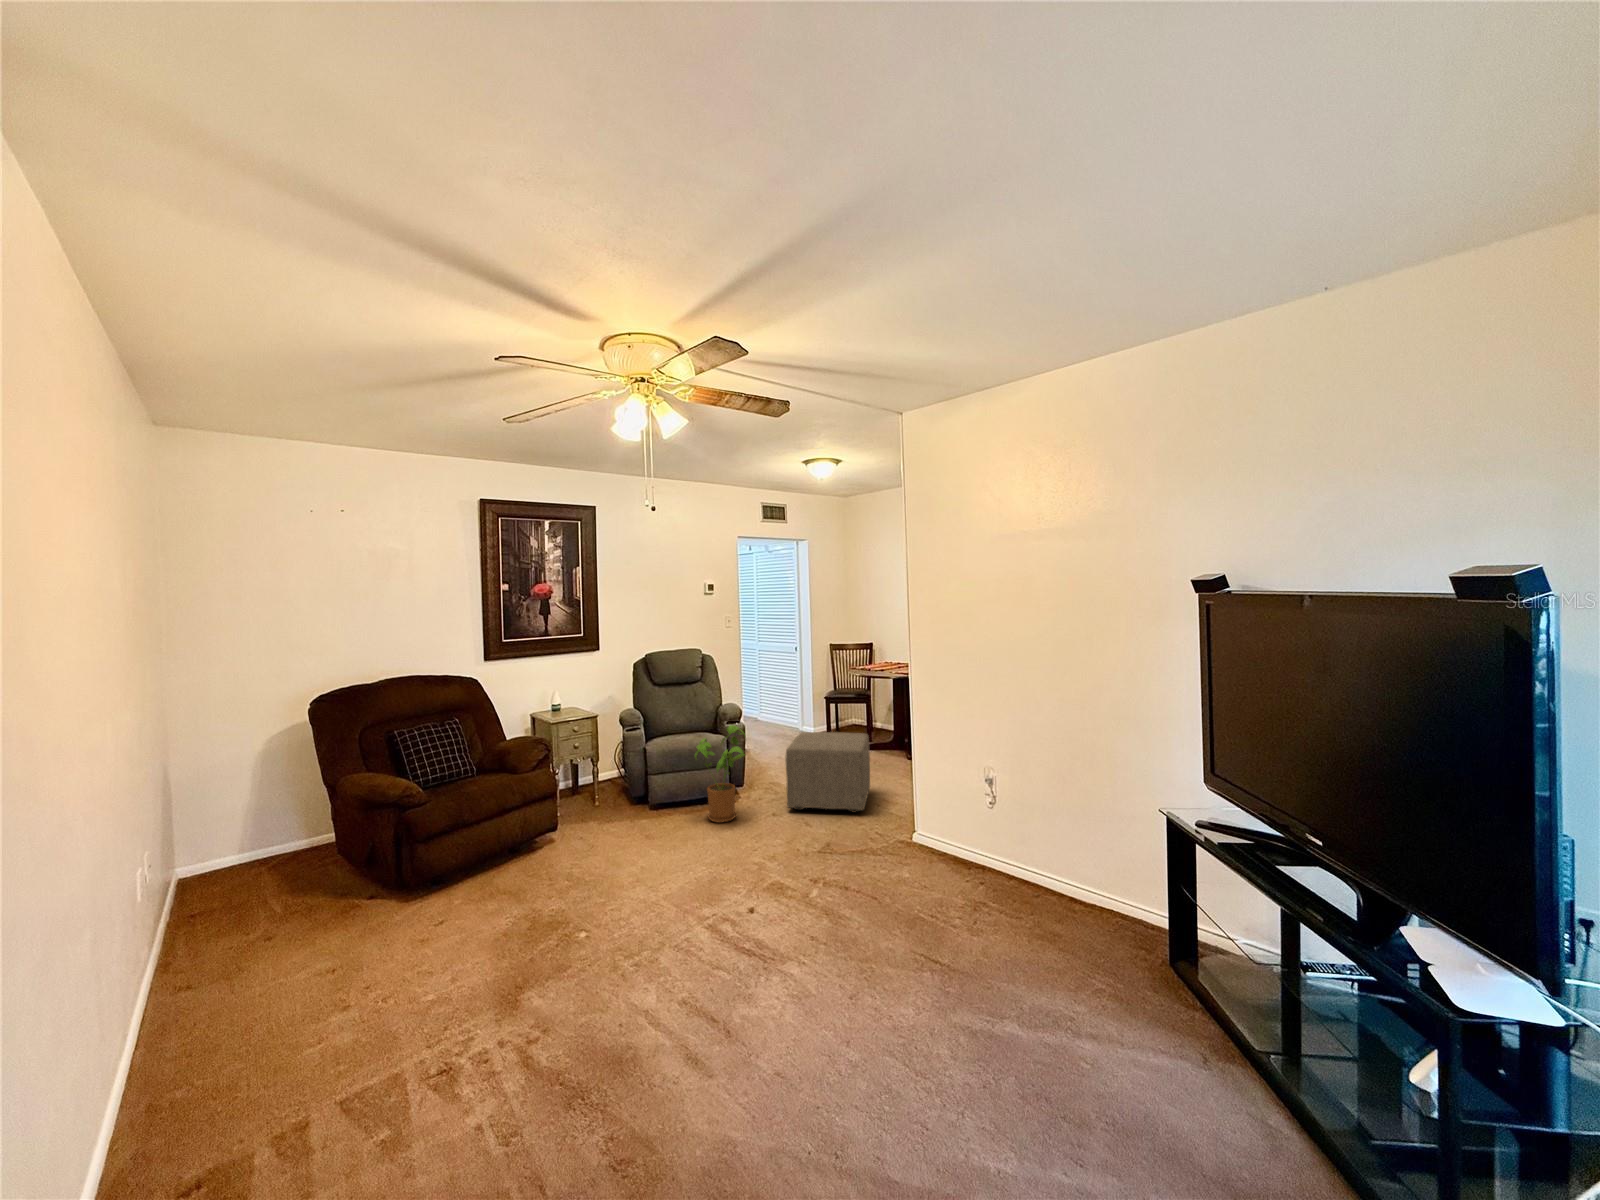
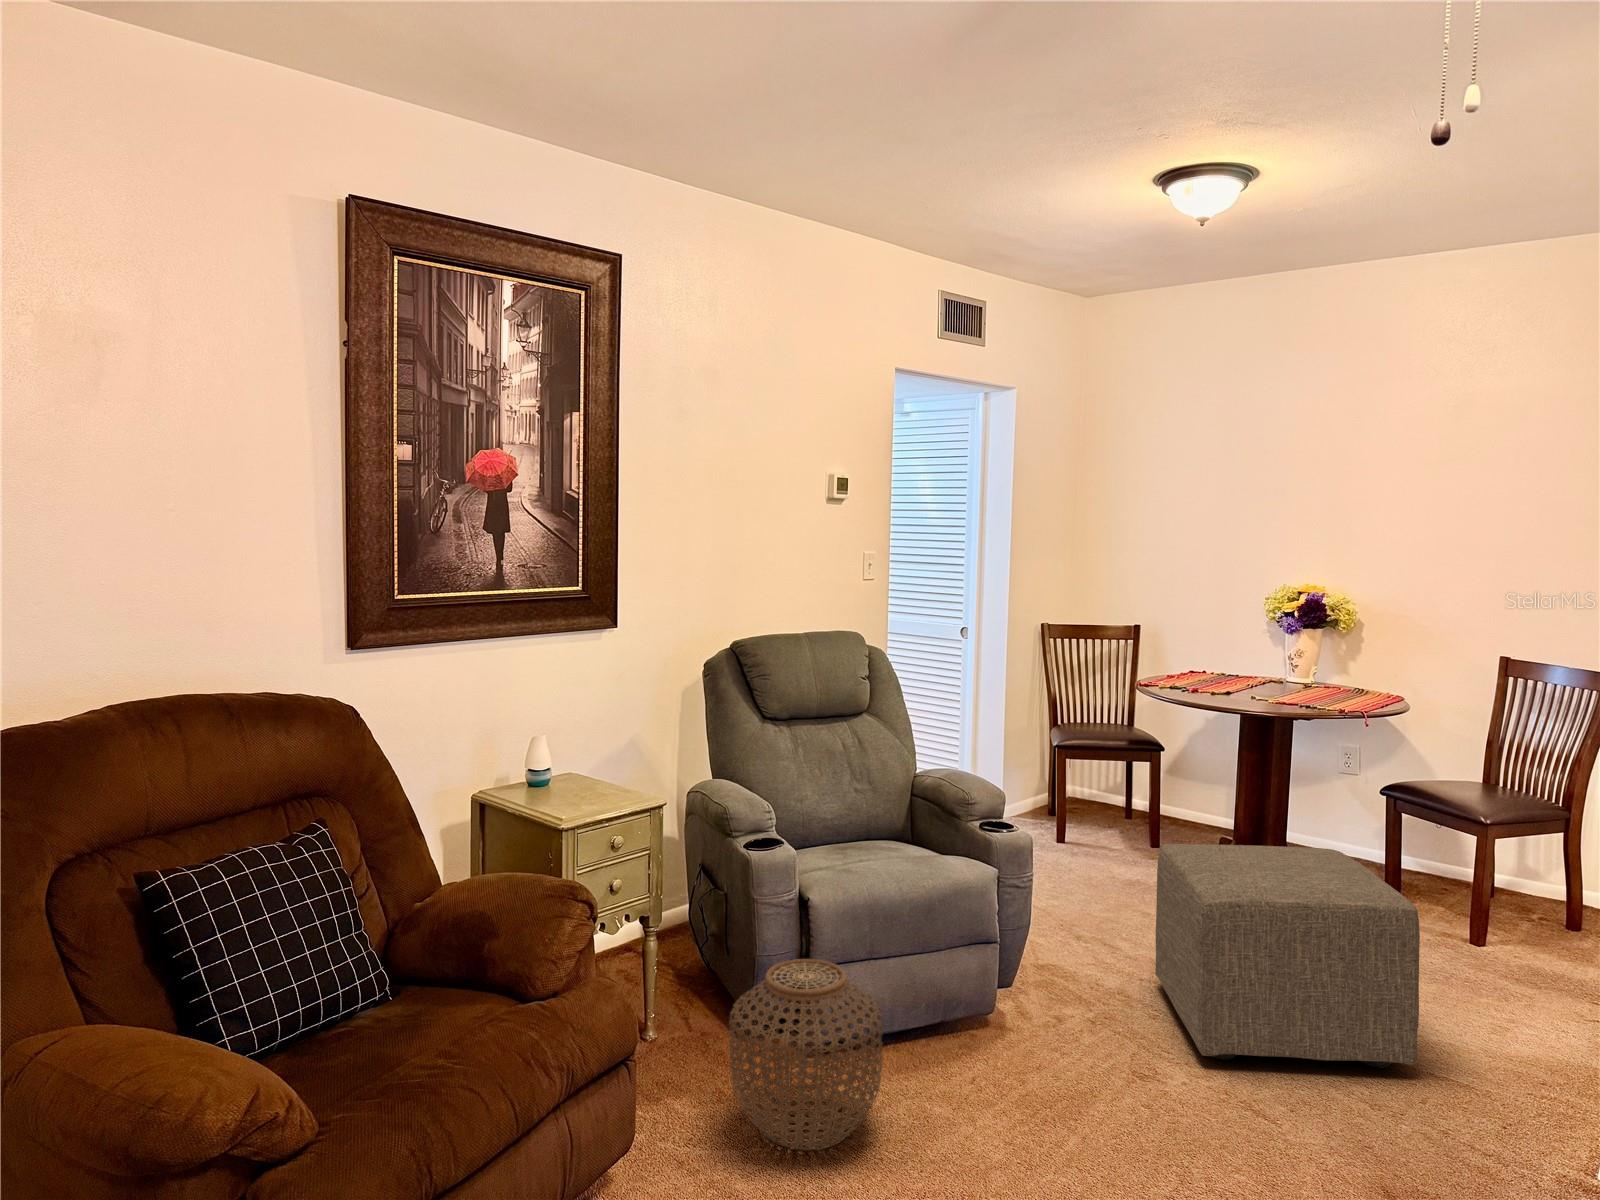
house plant: present [695,725,745,823] -> none [970,835,1140,1107]
woven basket: none [600,768,655,832] -> present [729,959,882,1150]

